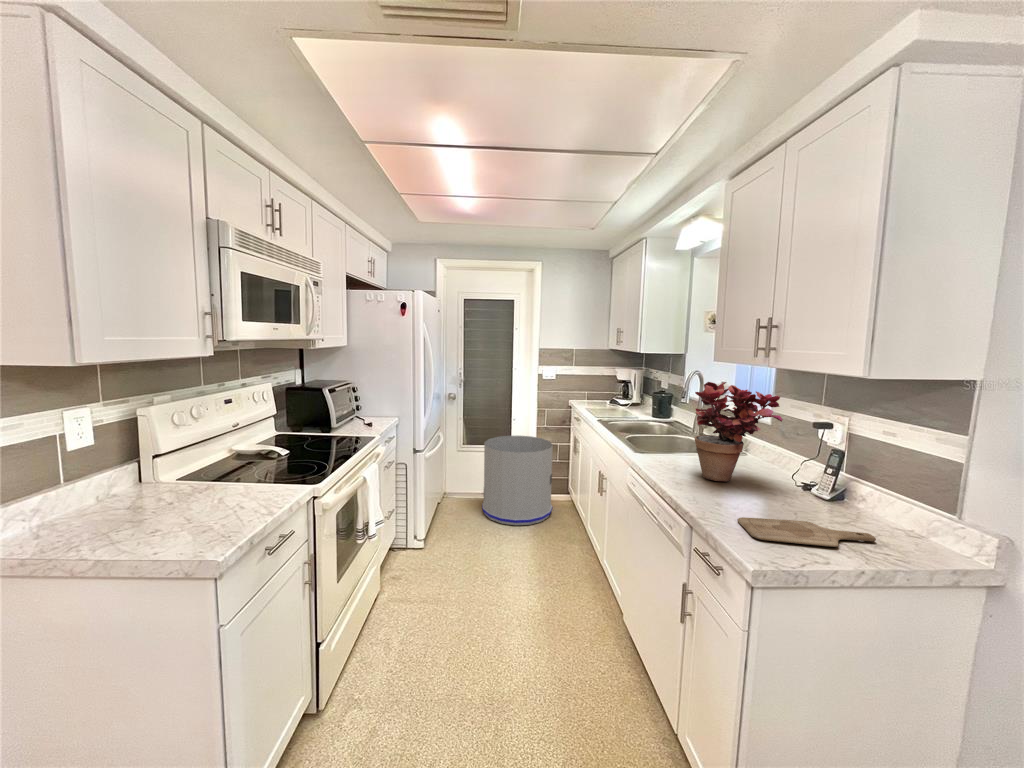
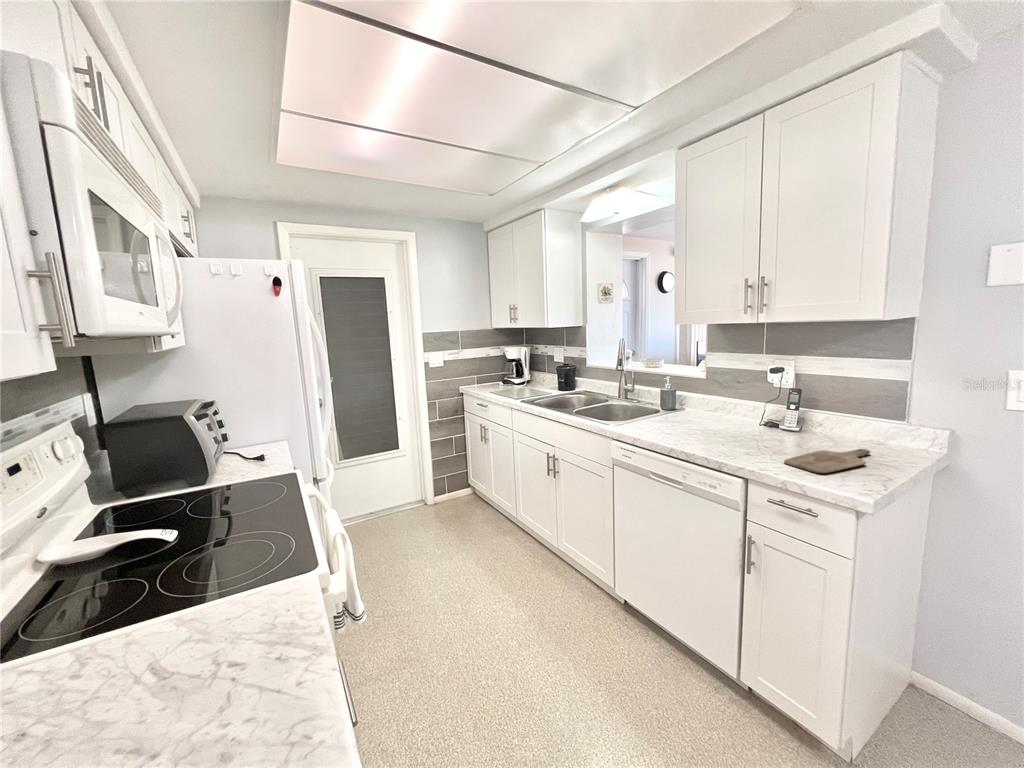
potted plant: present [695,382,783,481] -> none [678,342,755,435]
trash can: present [482,436,553,525] -> none [379,435,468,543]

